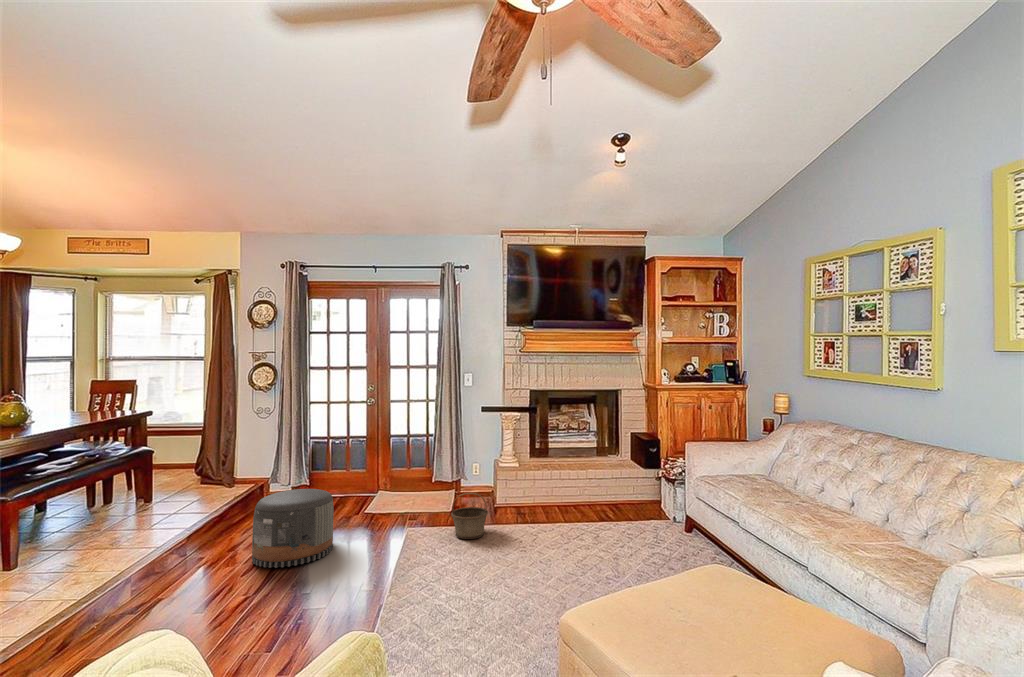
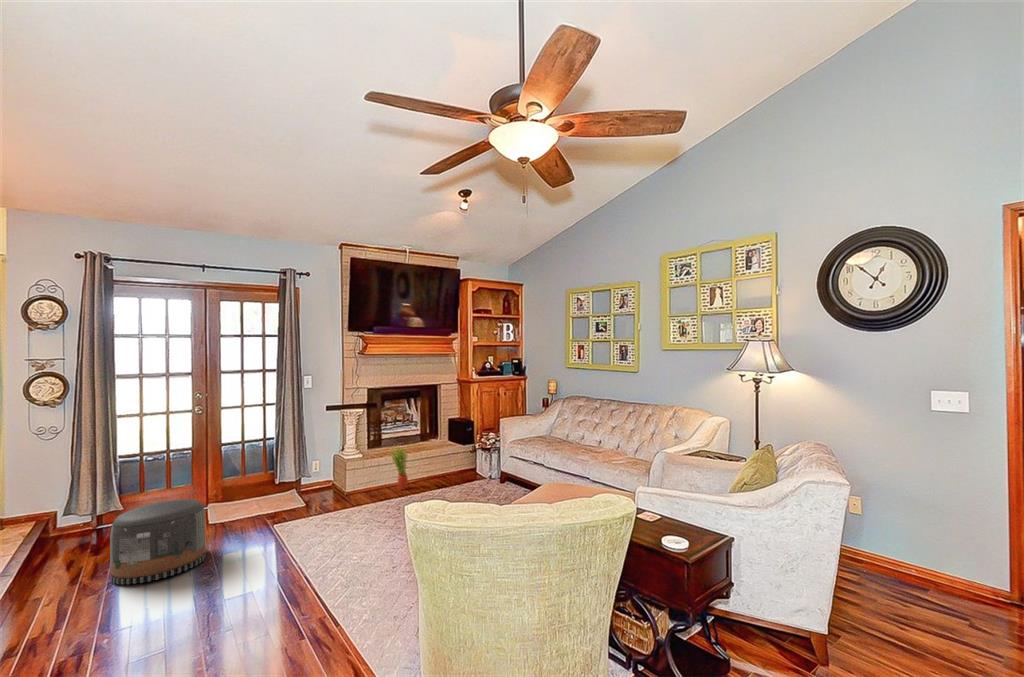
potted plant: none [542,459,565,515] -> present [391,446,408,490]
basket: present [451,493,488,539] -> none [320,479,355,520]

